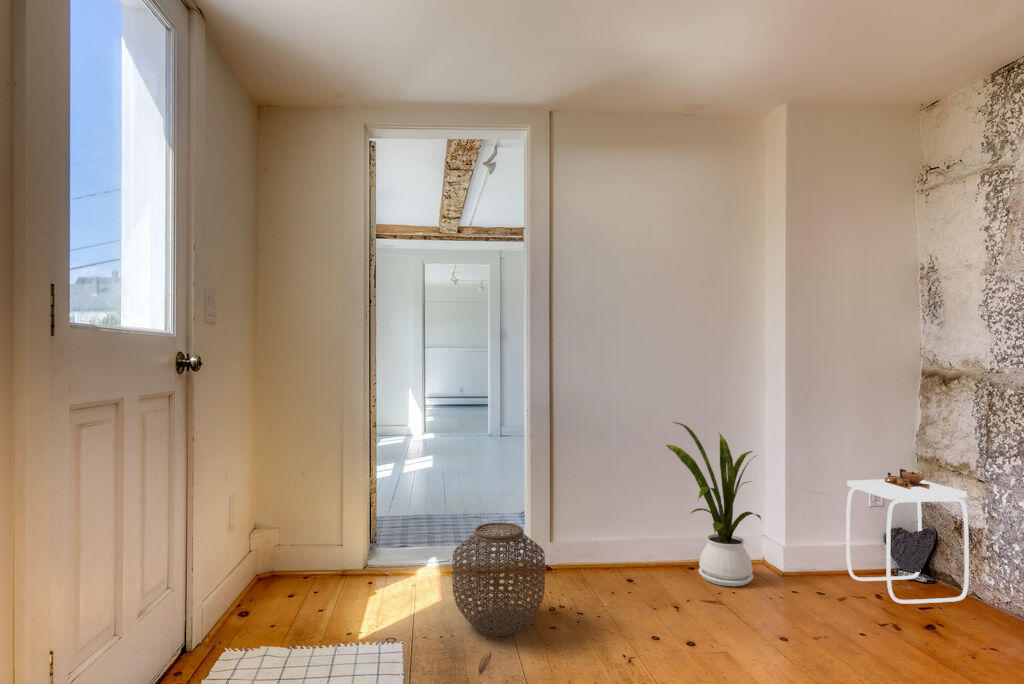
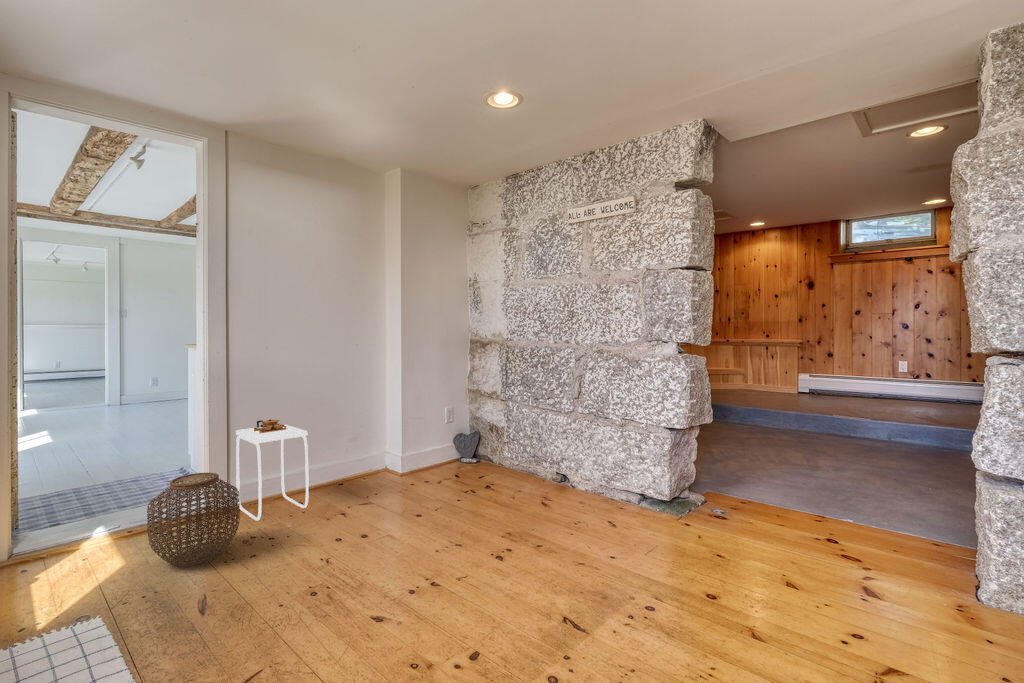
house plant: present [666,422,761,586] -> none [322,381,389,489]
side table: present [846,469,969,604] -> present [236,419,309,521]

